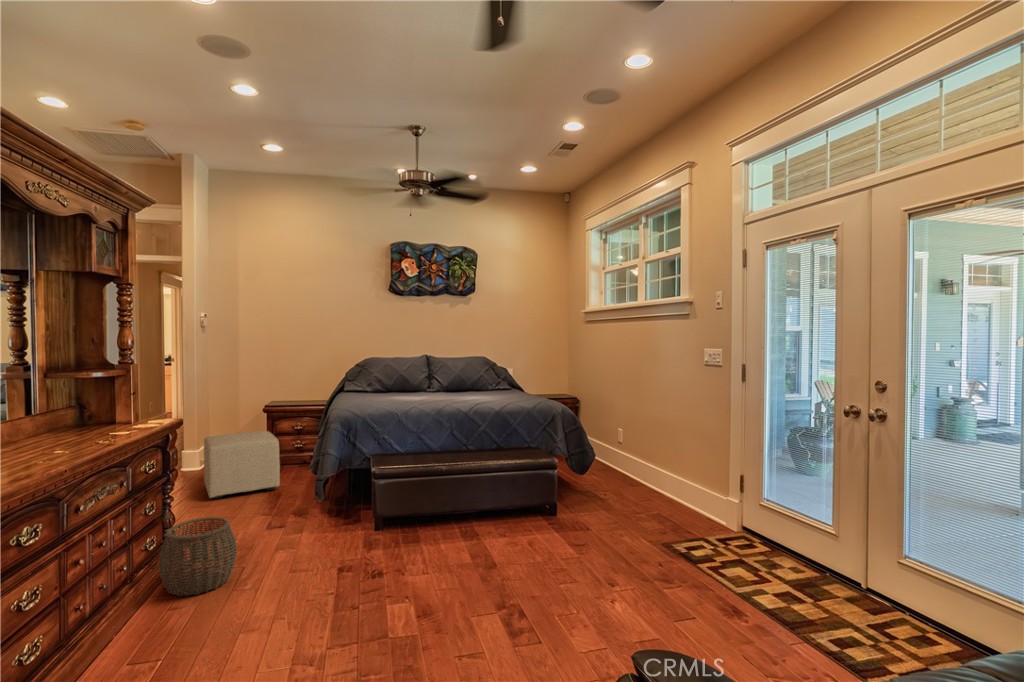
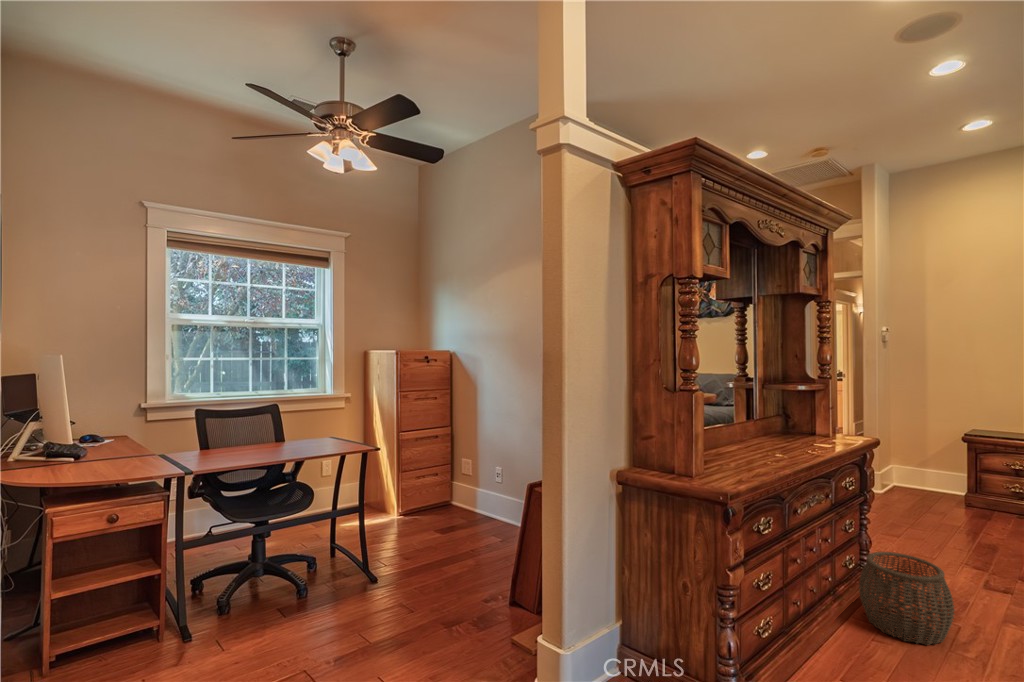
ottoman: present [204,431,280,499] -> none [888,459,995,543]

